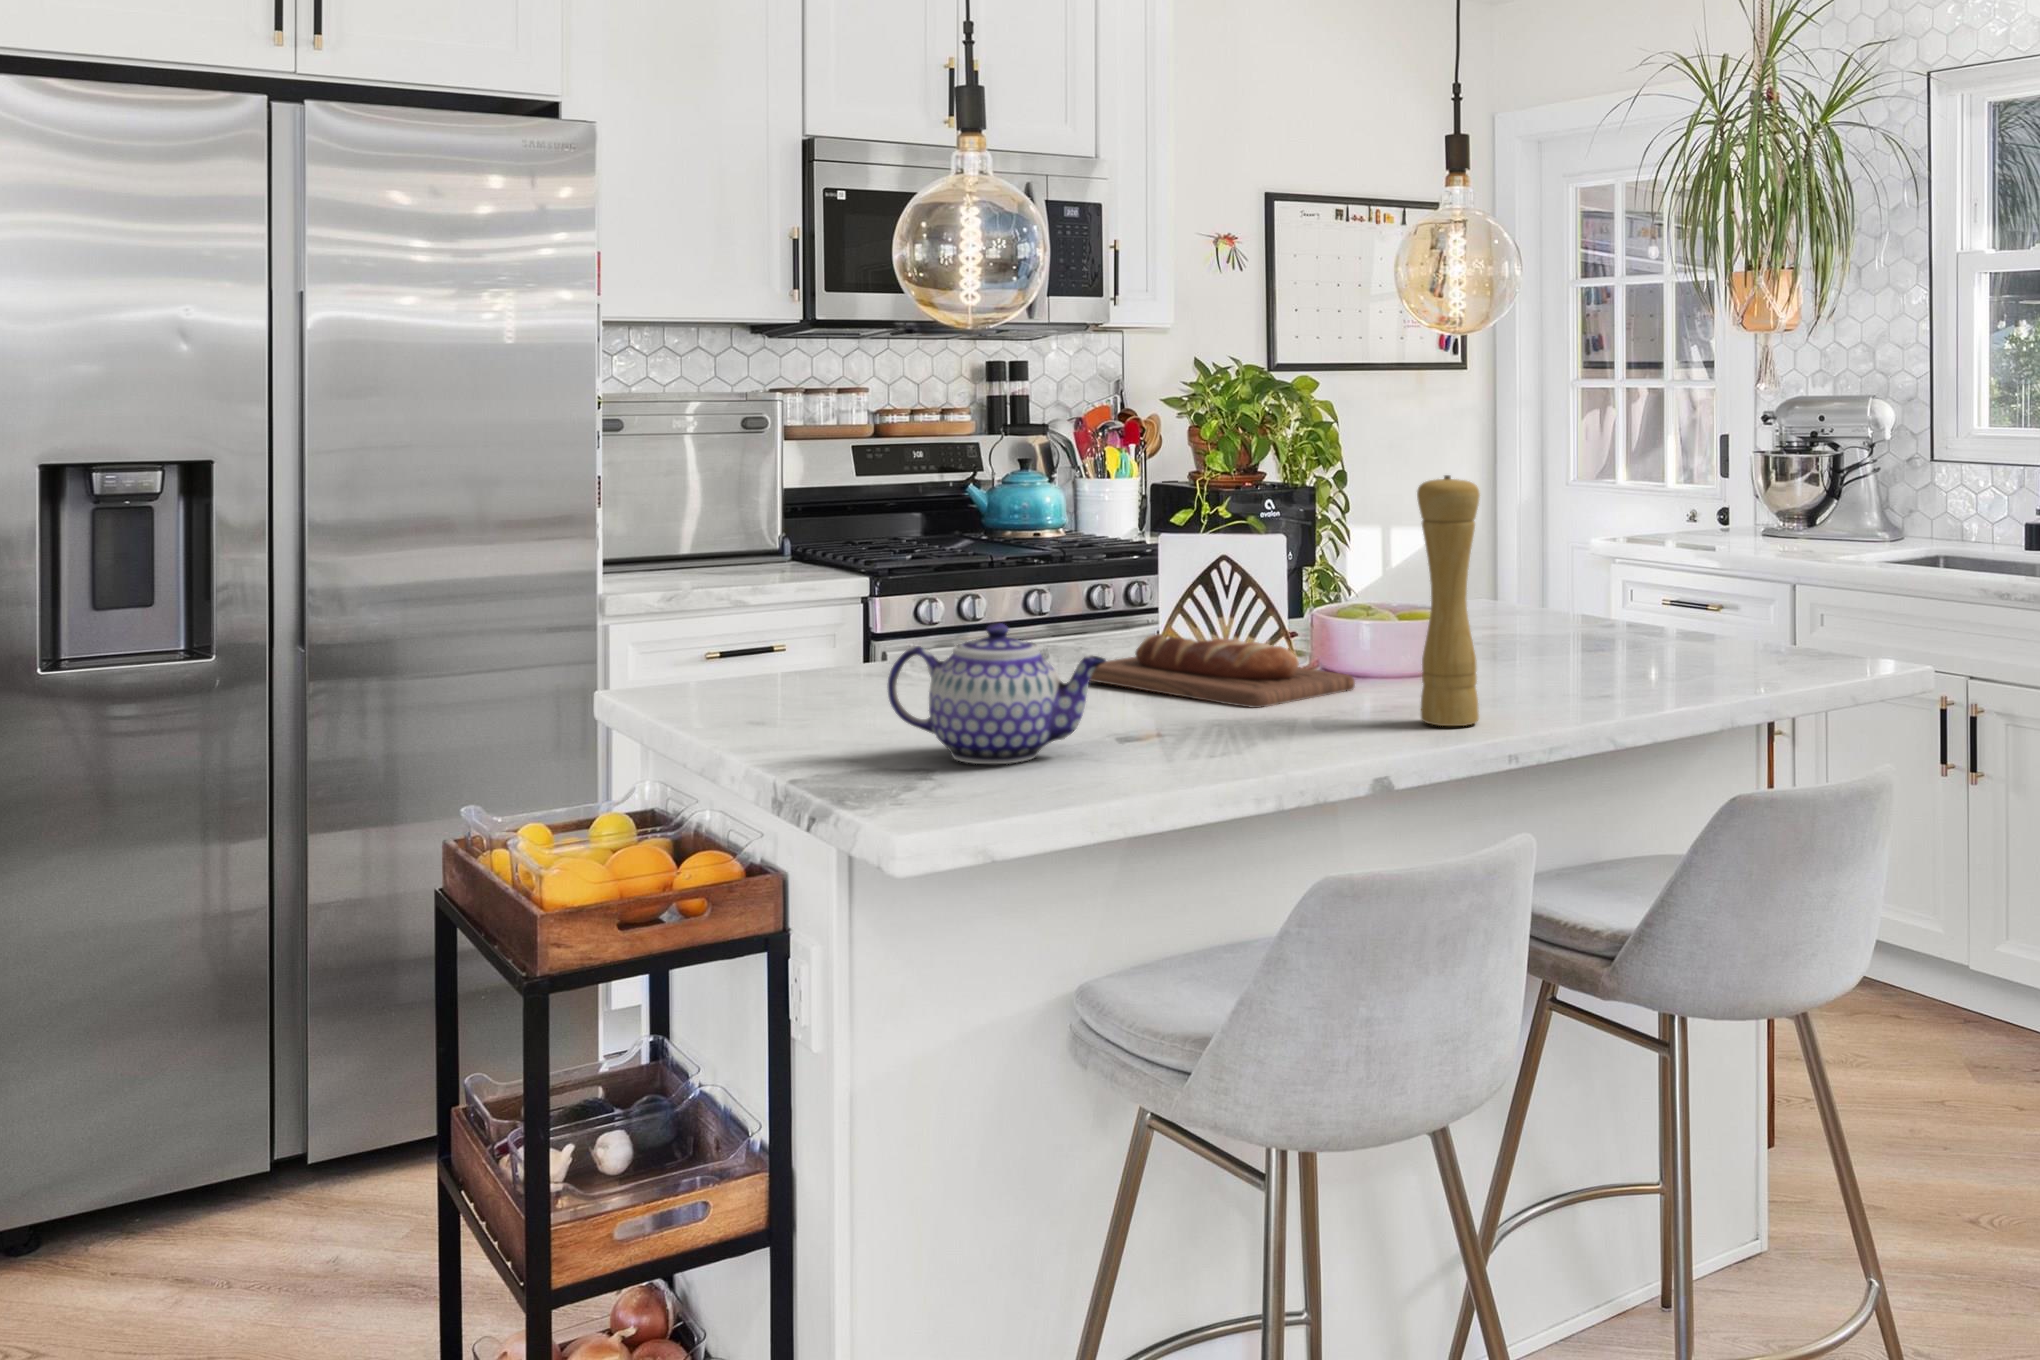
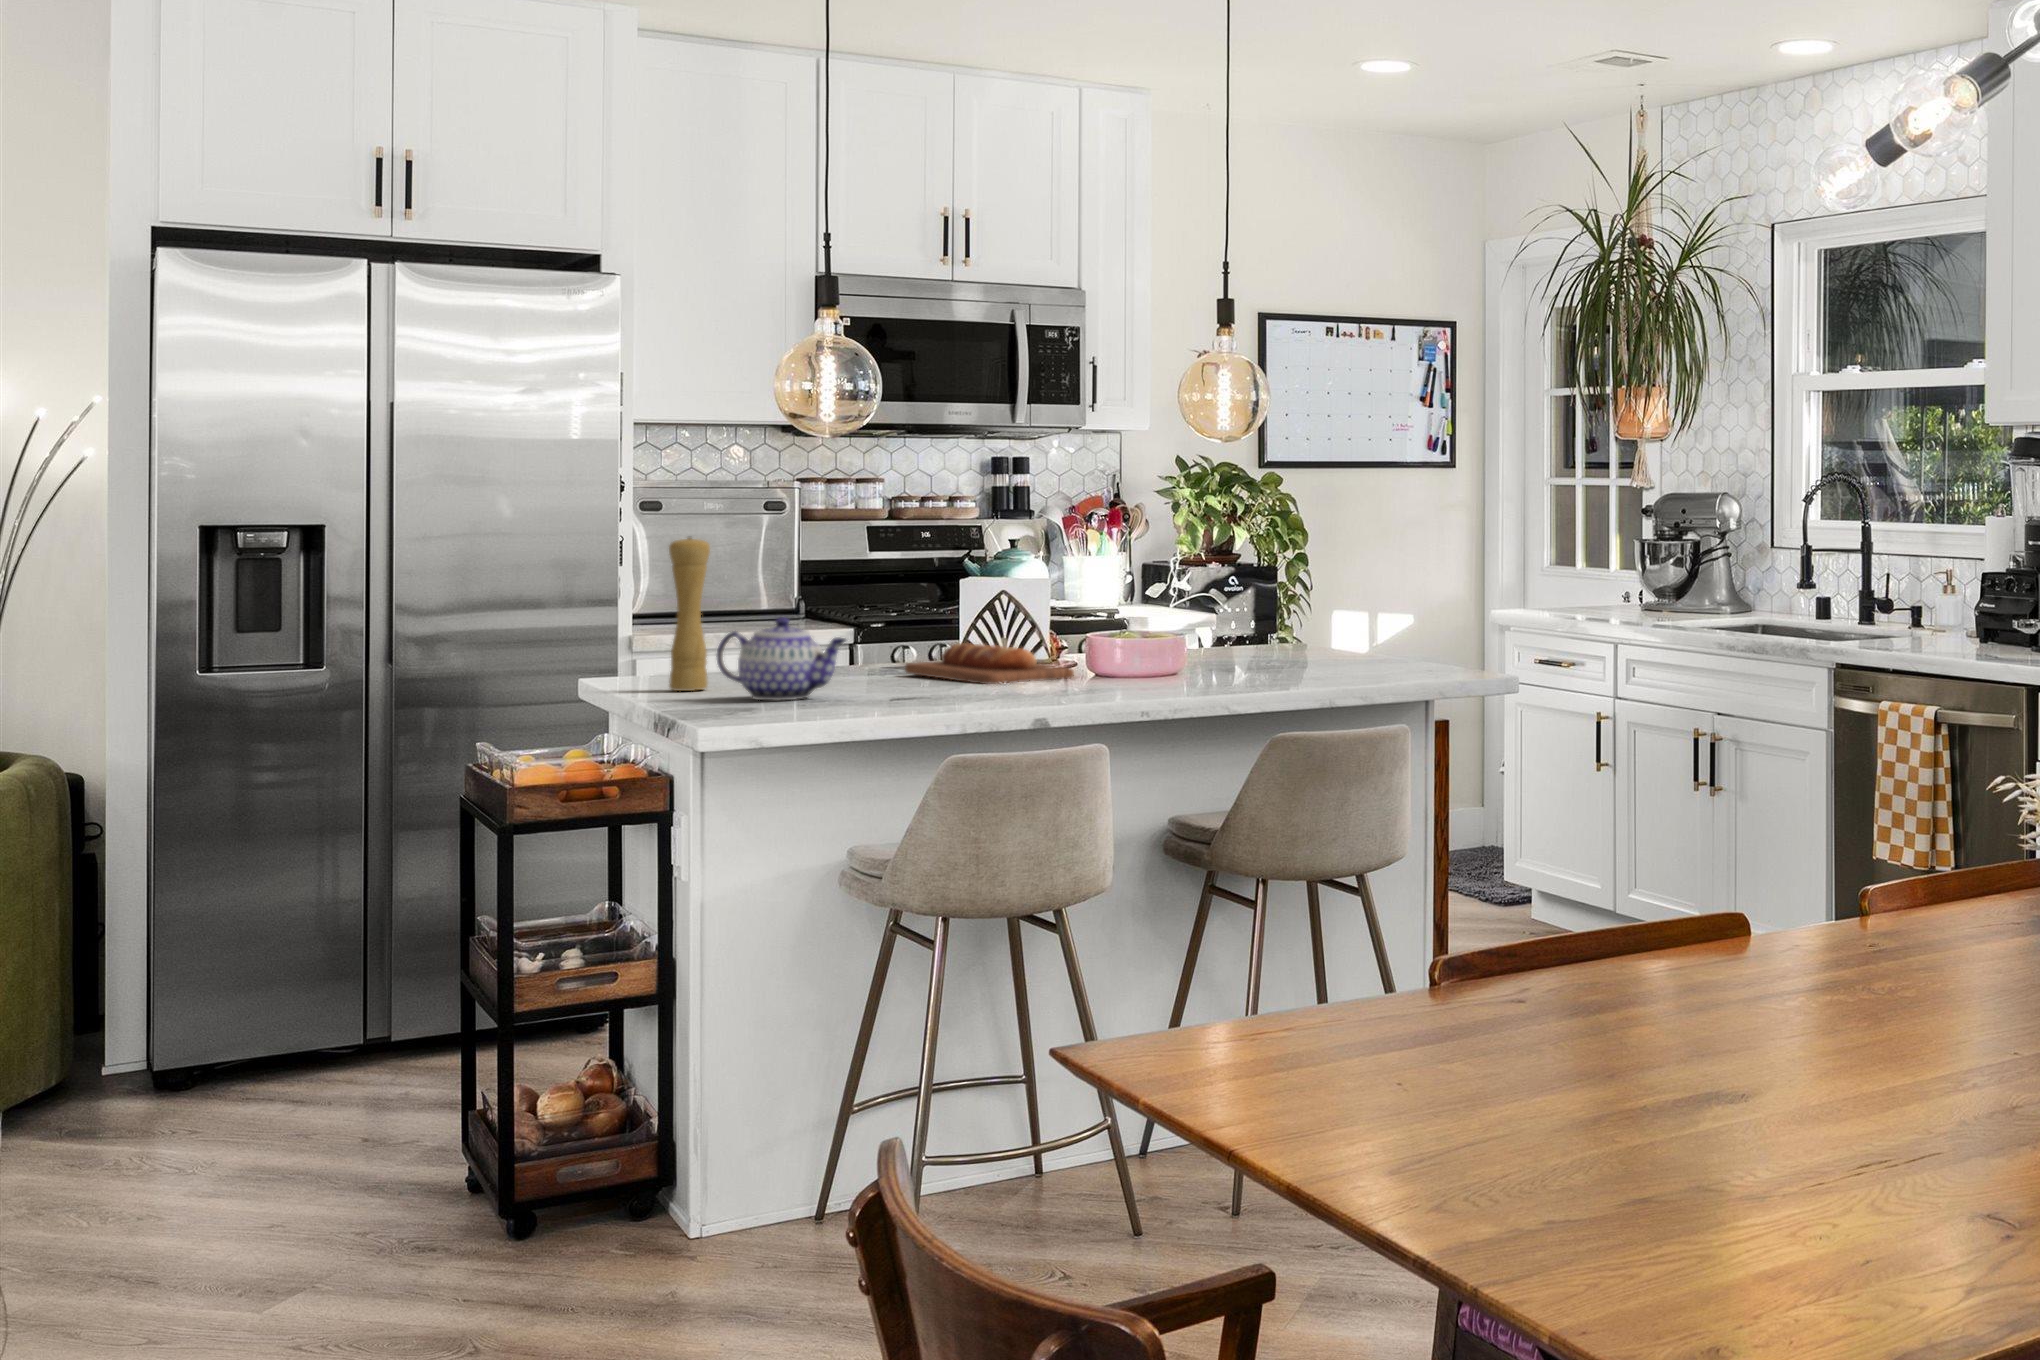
pepper mill: present [1417,475,1480,726] -> present [669,536,710,691]

